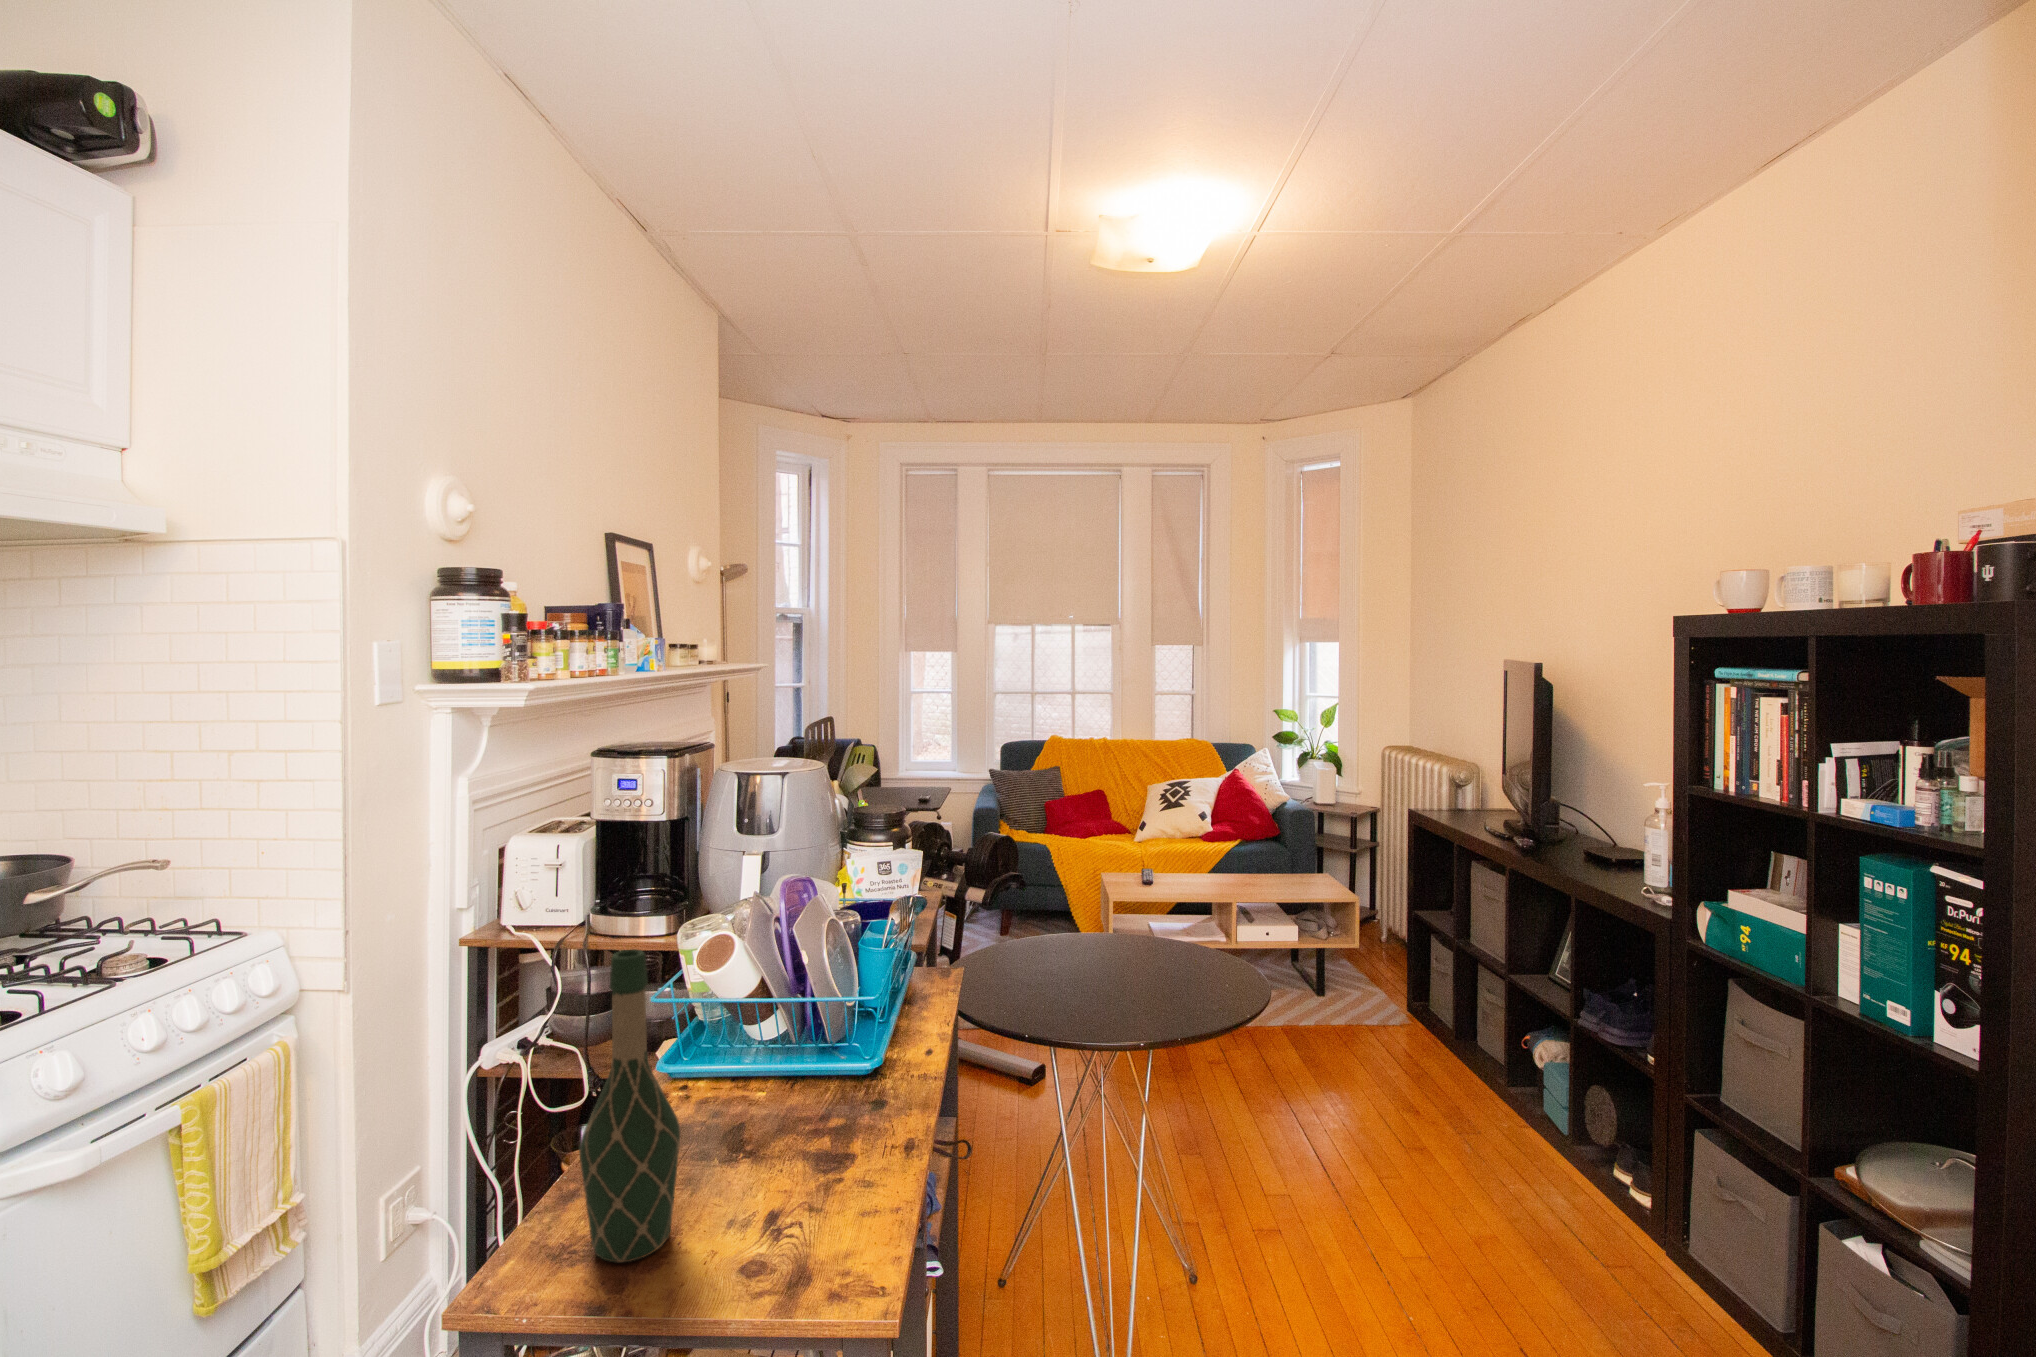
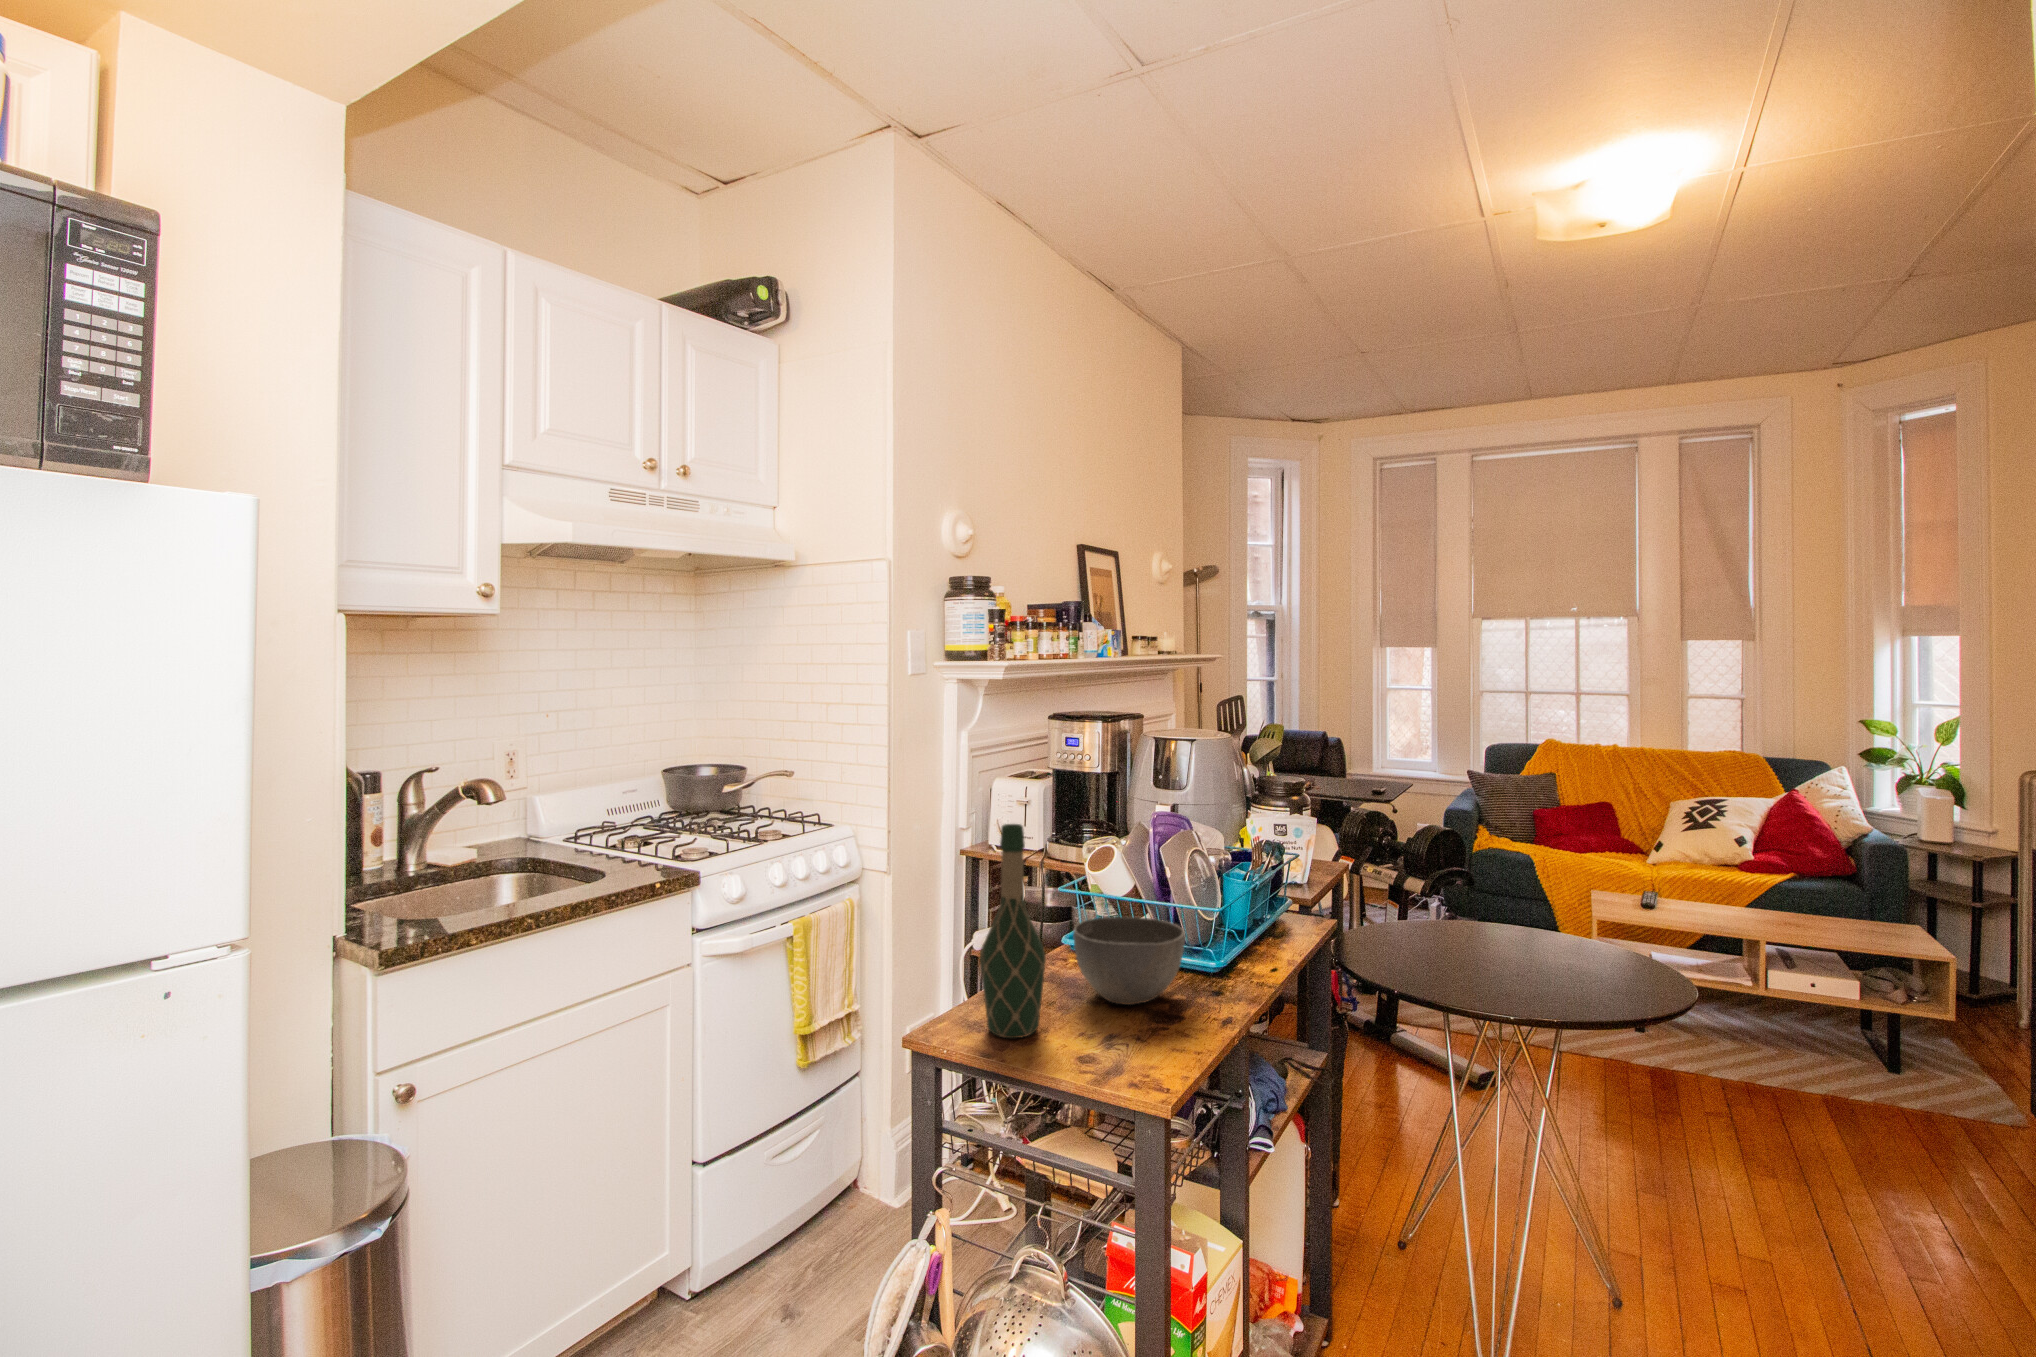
bowl: none [699,1028,846,1156] -> present [1073,917,1185,1005]

